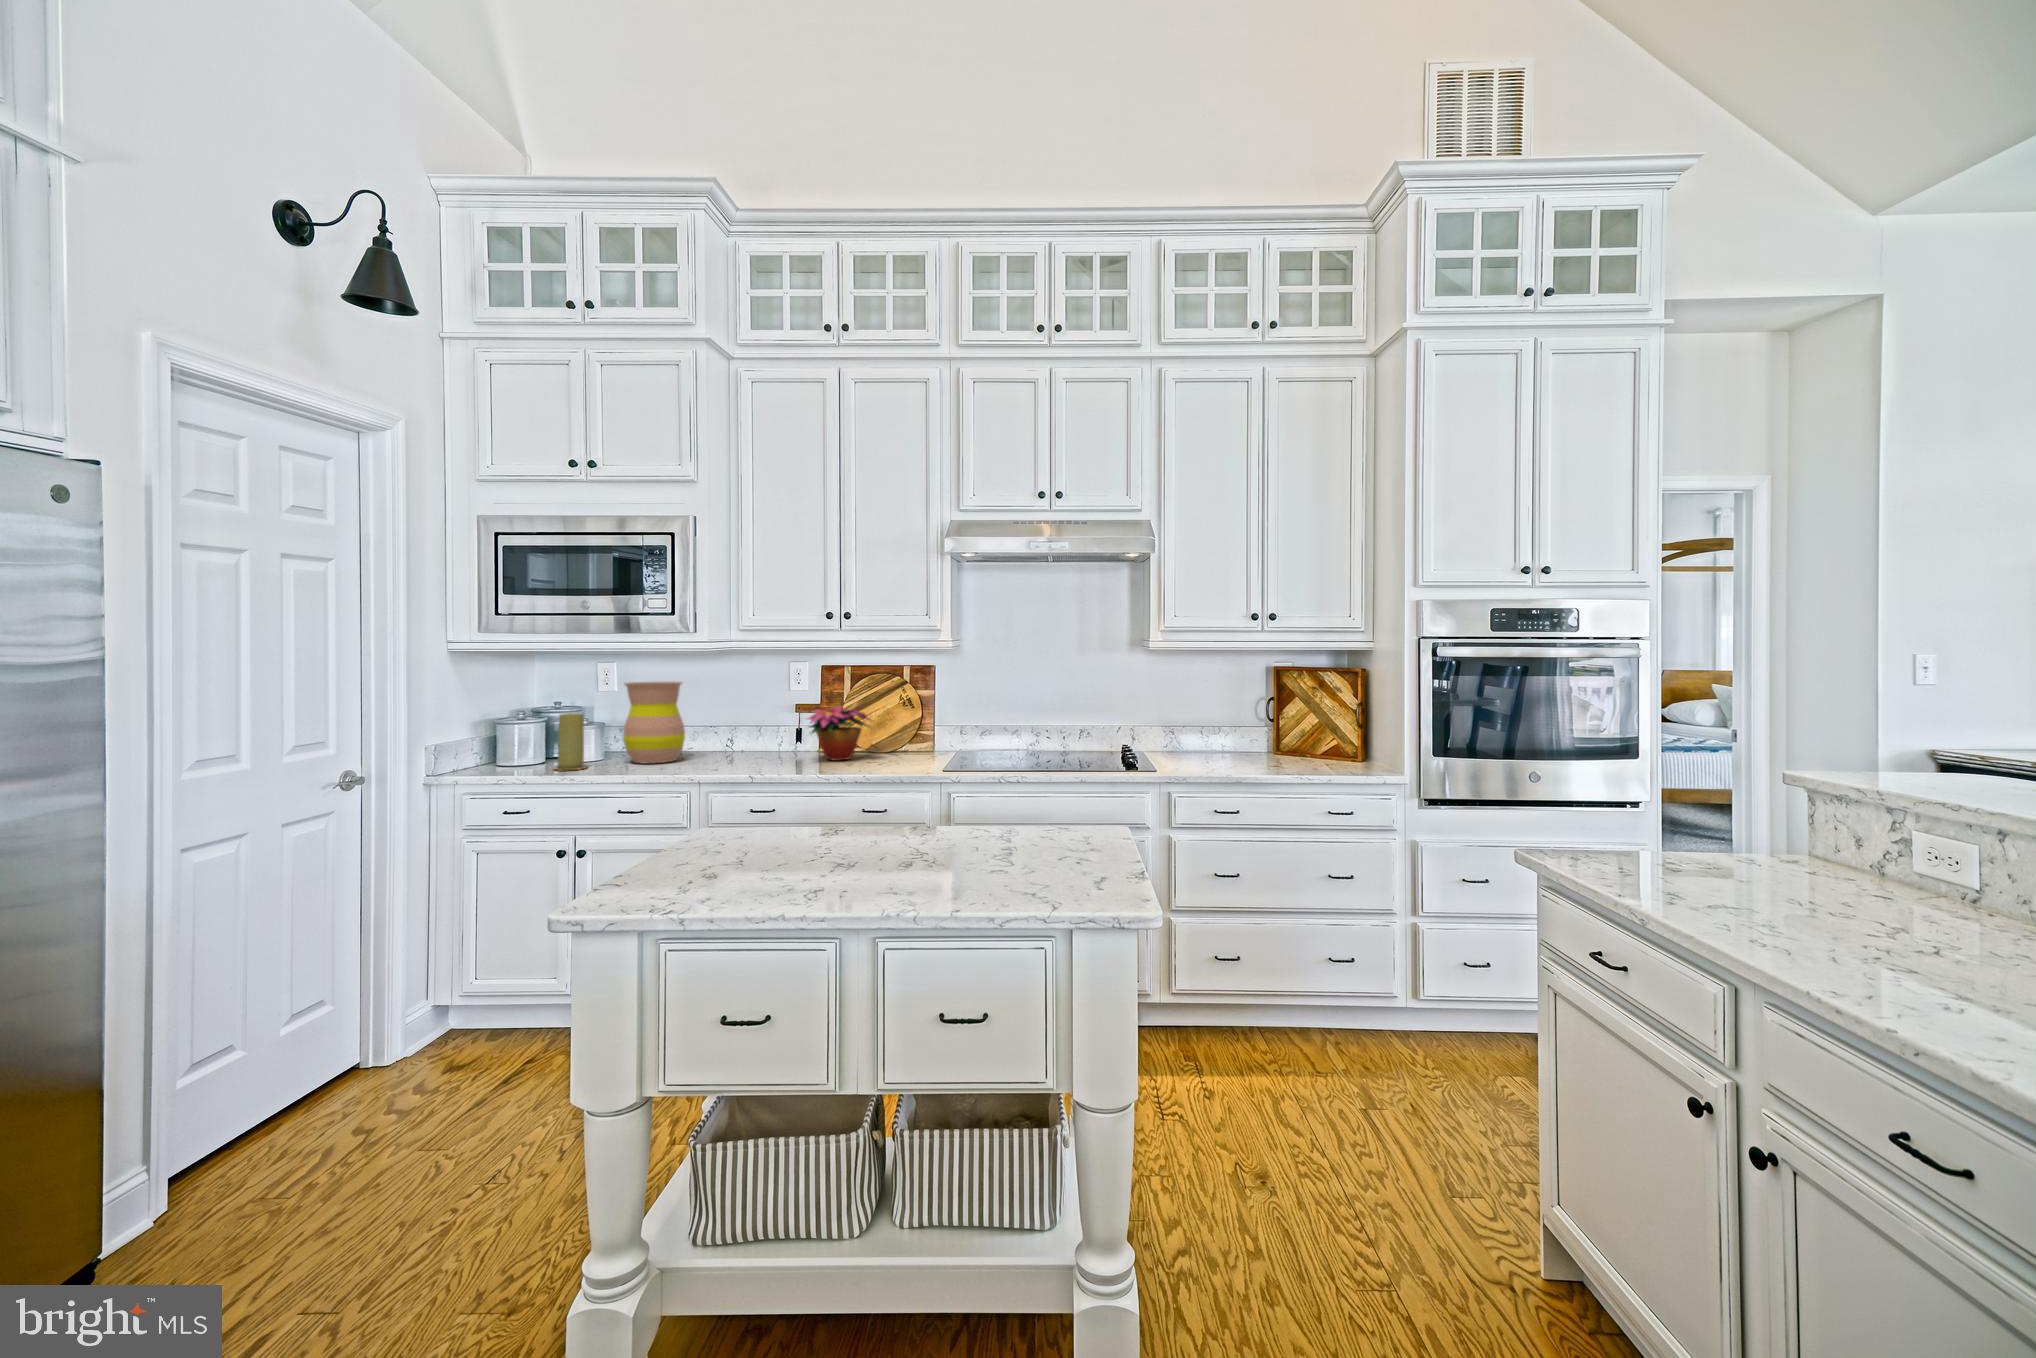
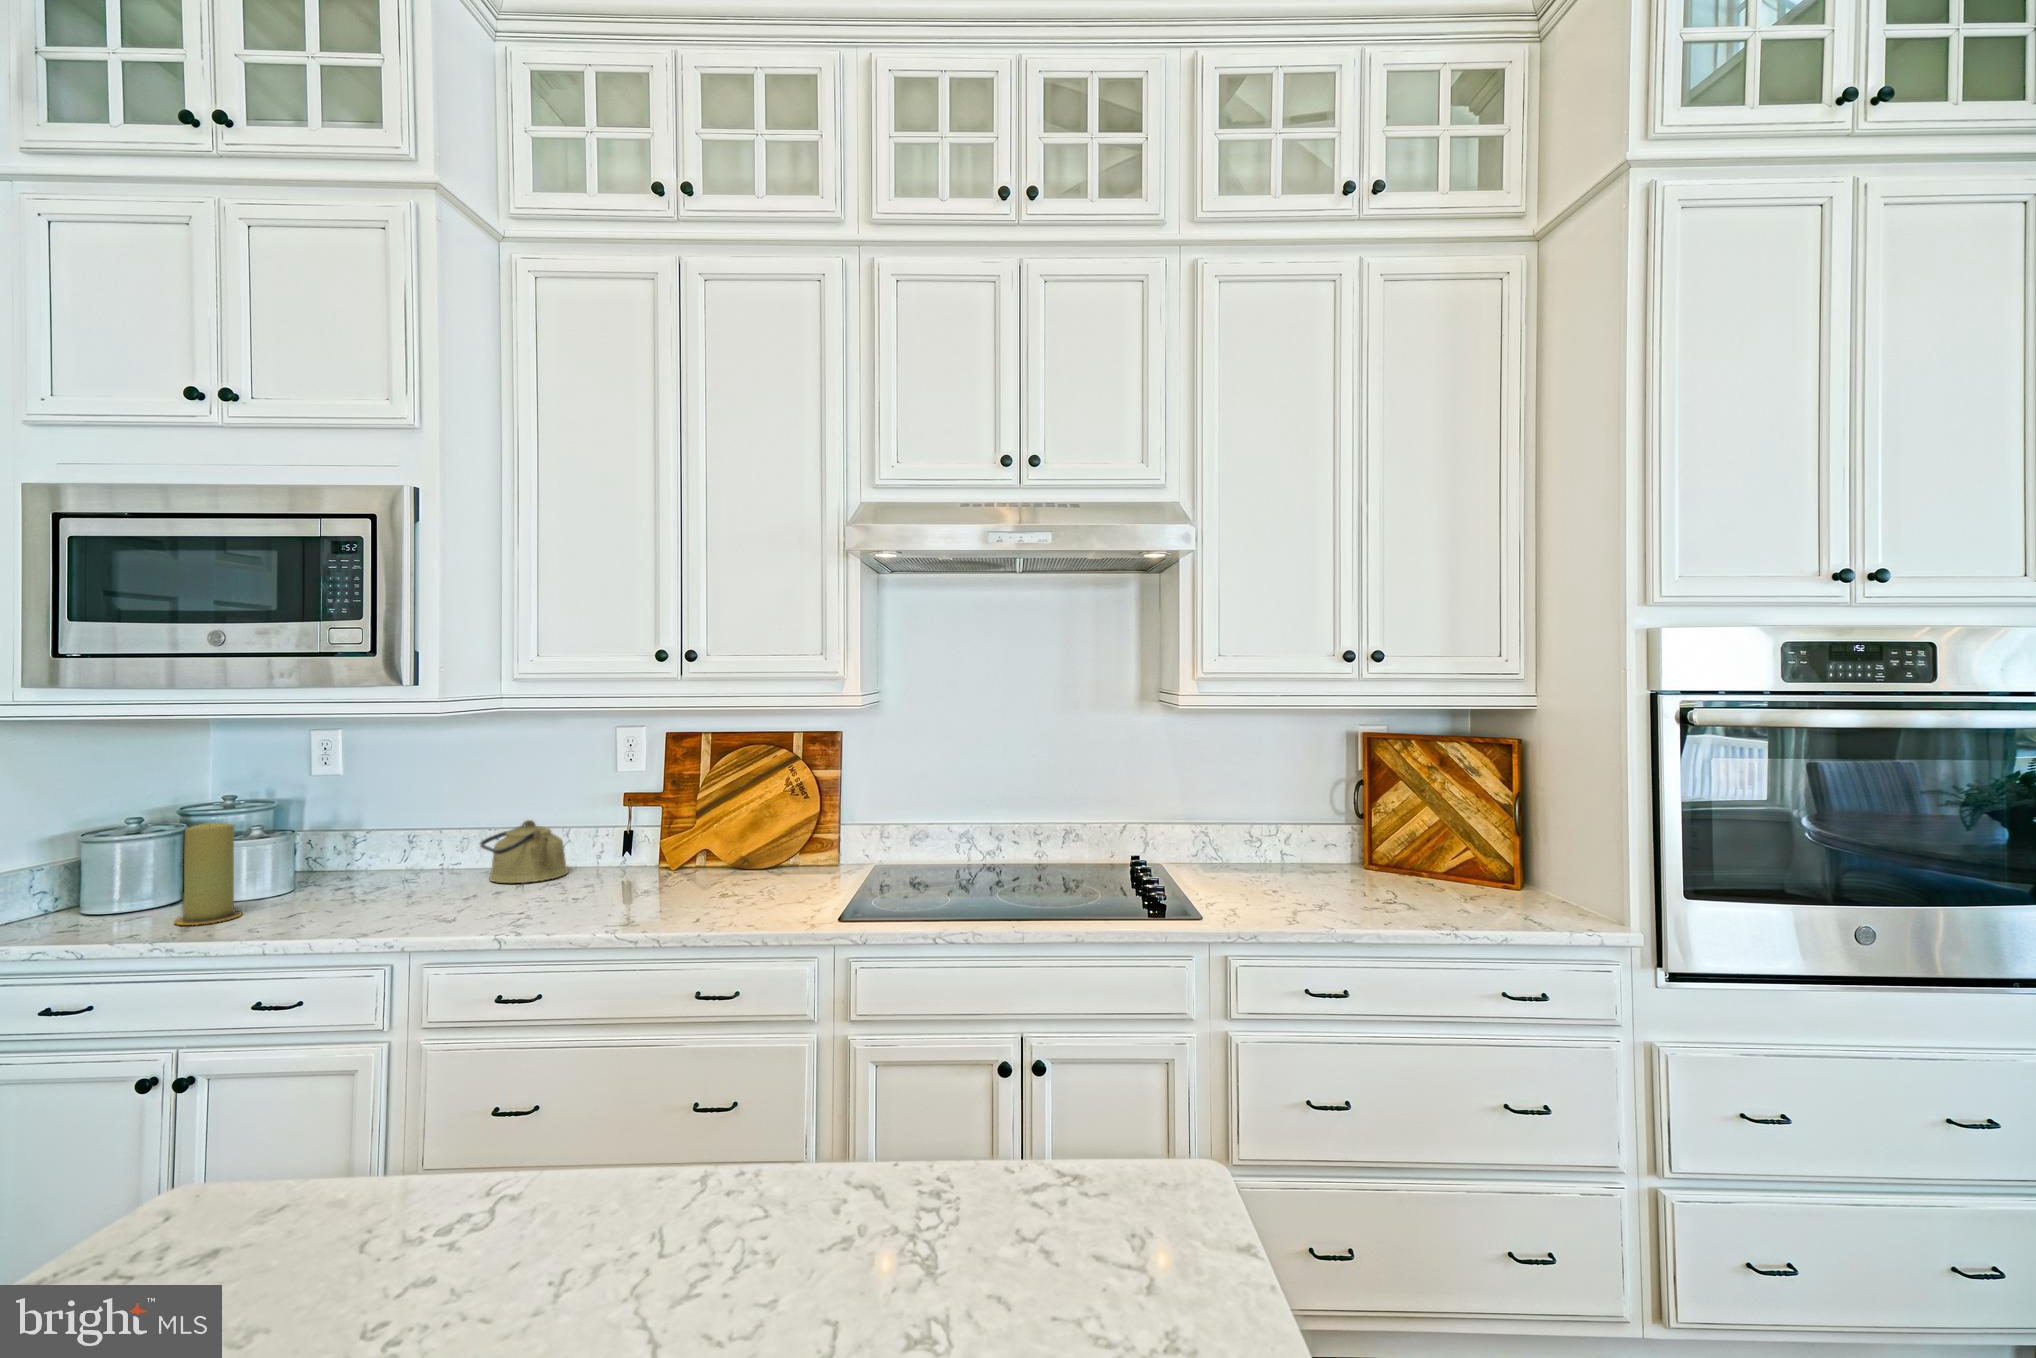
vase: present [623,681,685,763] -> none [314,762,427,903]
flower arrangement: present [807,707,870,761] -> none [613,800,747,892]
kettle: none [711,719,765,757] -> present [480,820,568,883]

